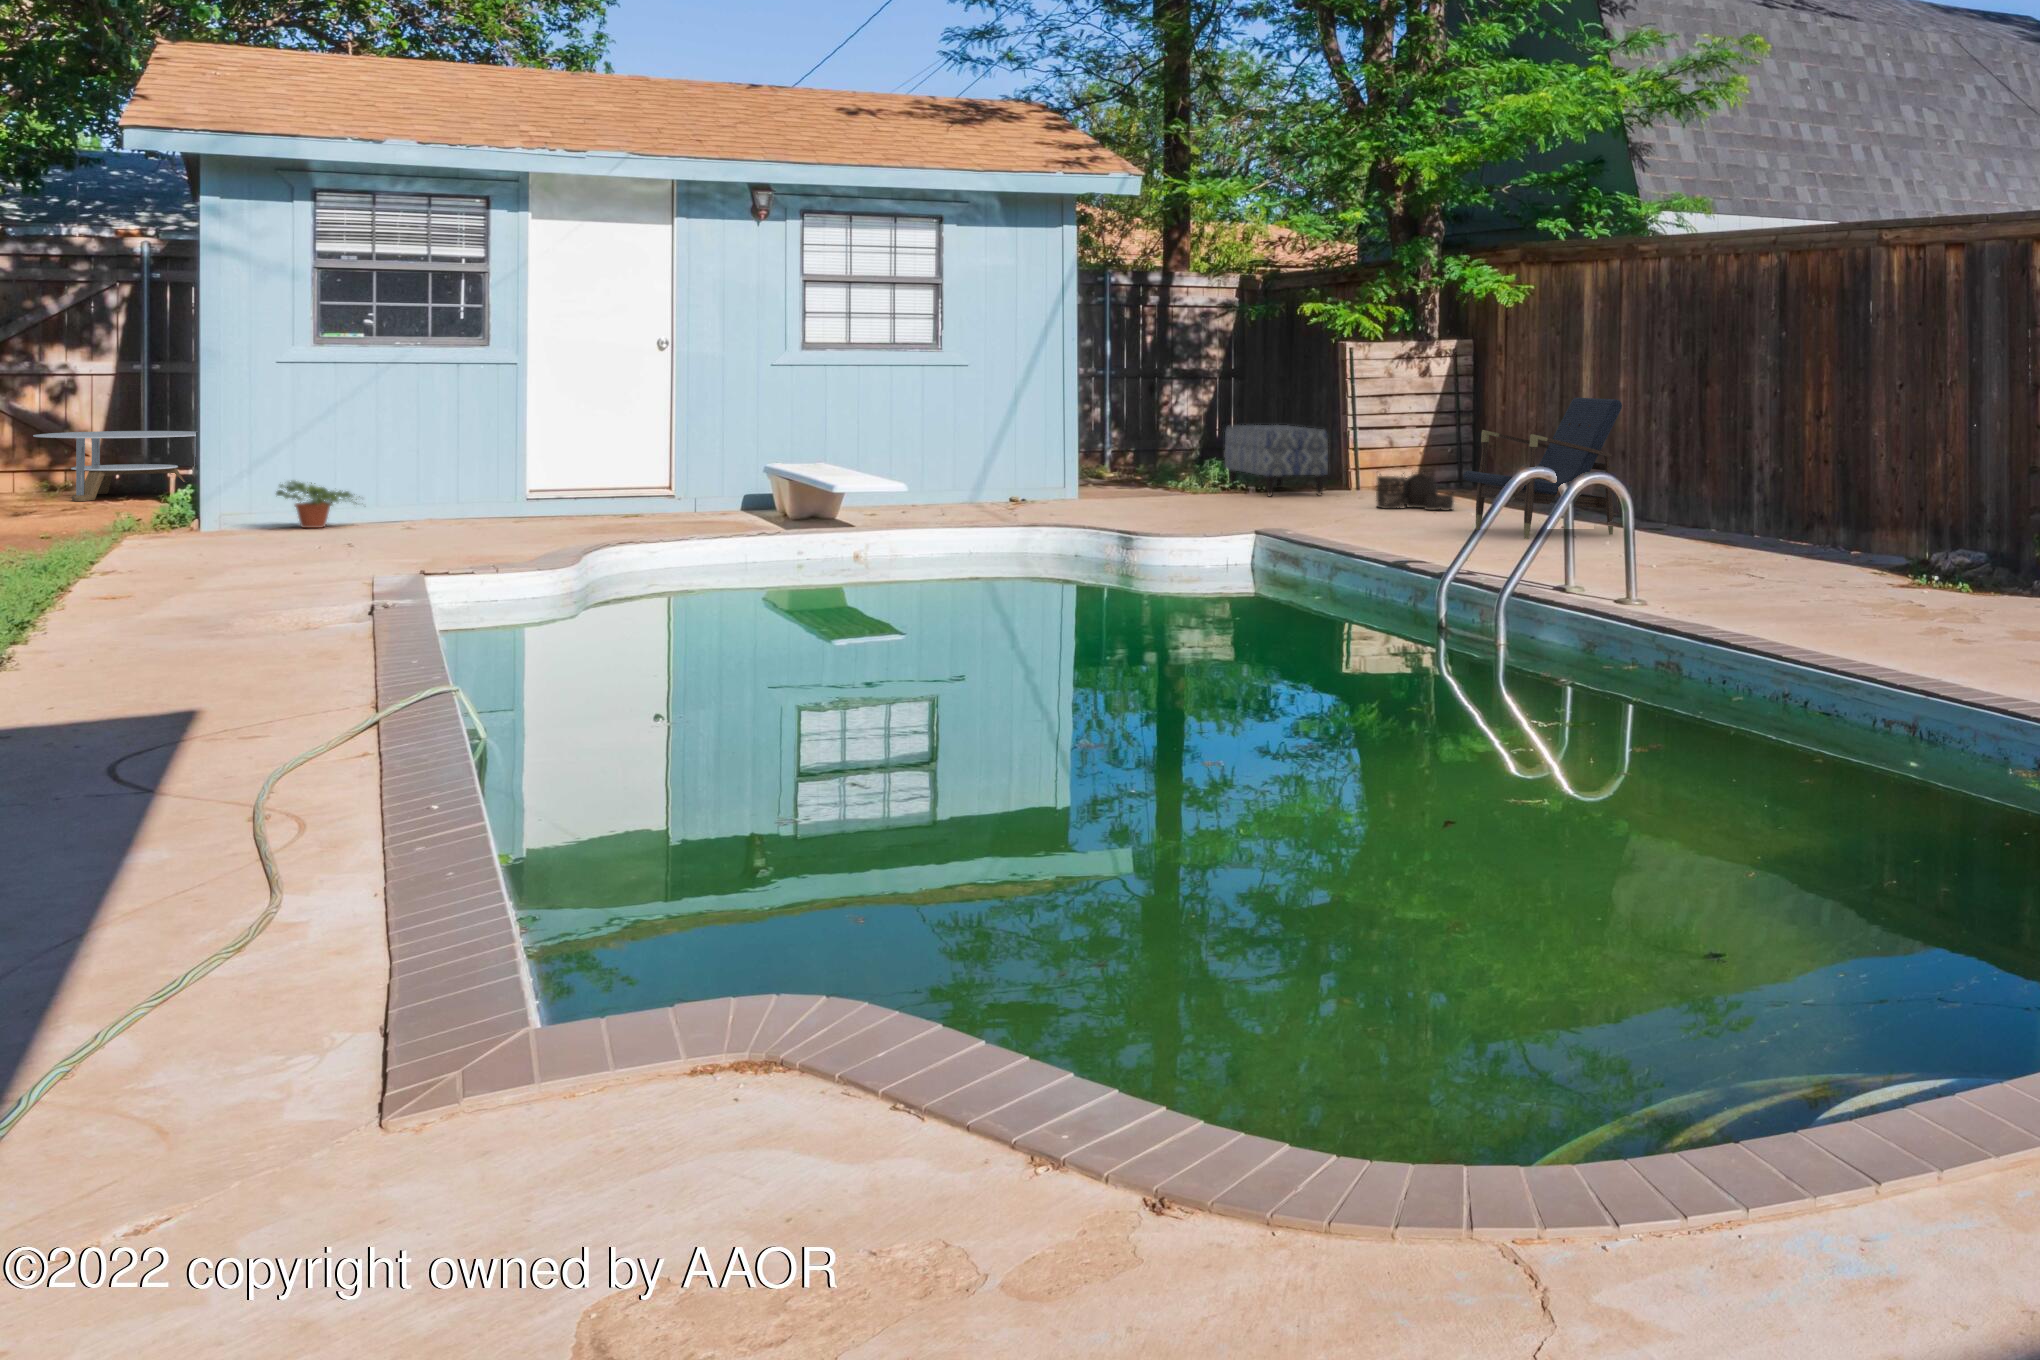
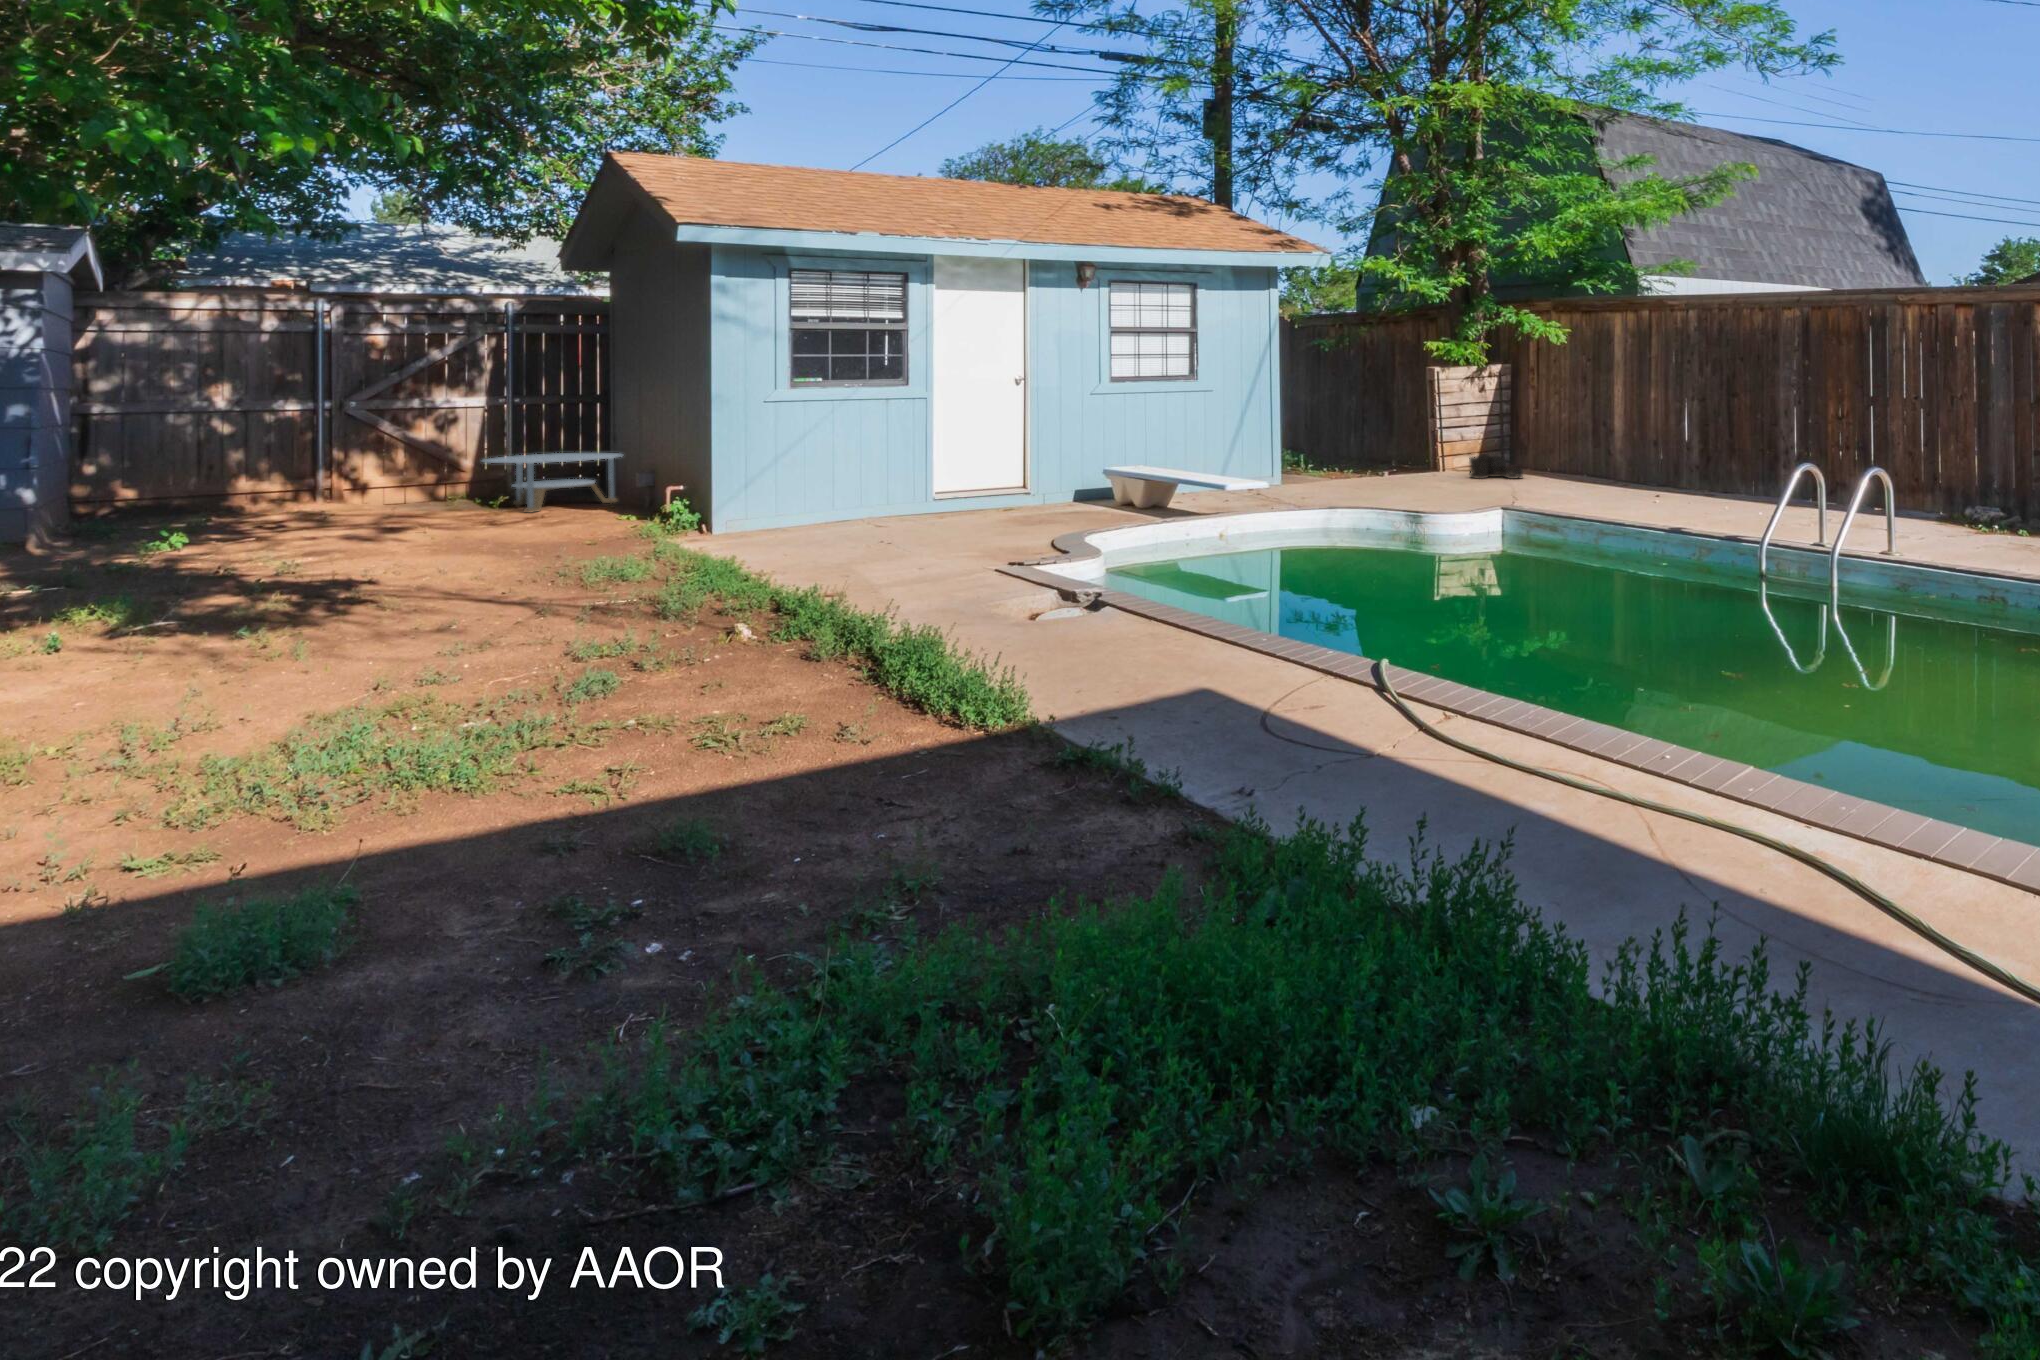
lounge chair: present [1463,398,1622,539] -> none [1589,404,1692,499]
bench: present [1224,425,1328,497] -> none [1319,422,1406,472]
potted plant: present [276,481,360,528] -> none [768,491,840,531]

